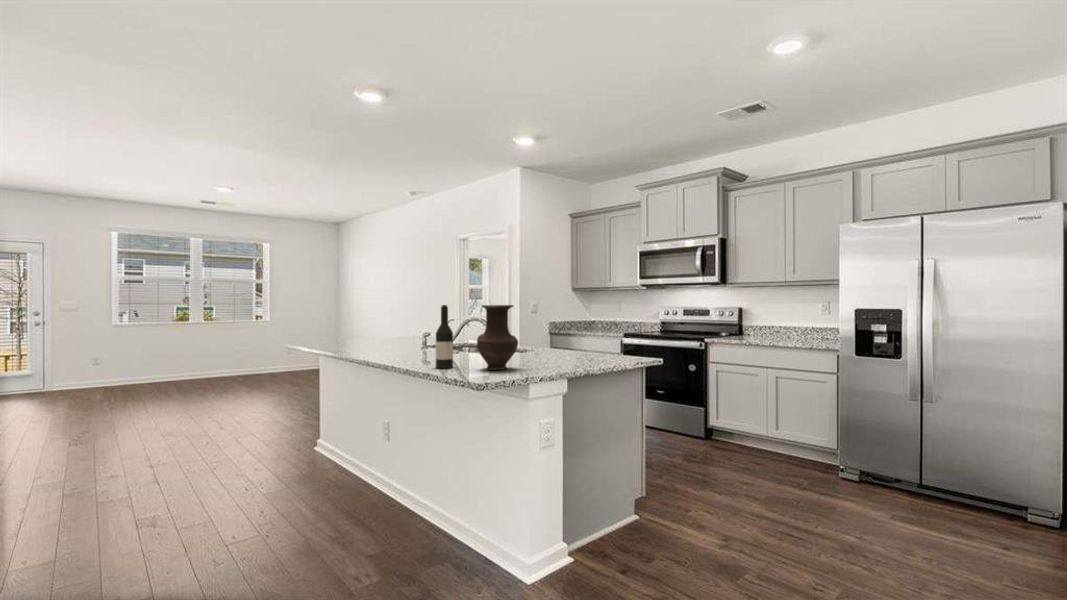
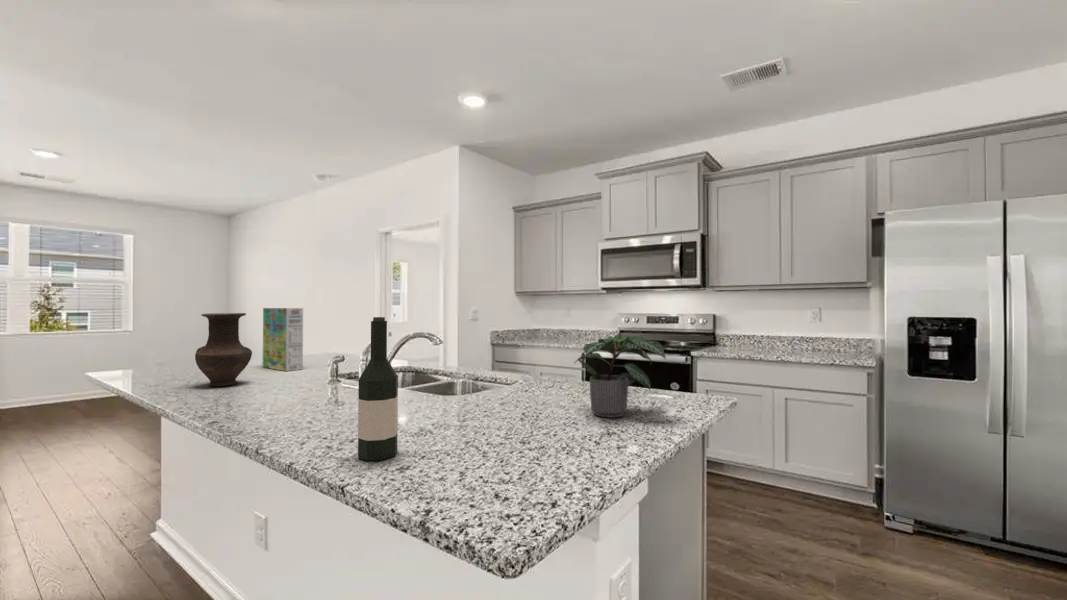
cereal box: none [379,302,404,344] -> present [263,308,303,371]
vase: present [477,305,518,370] -> present [195,313,252,386]
potted plant: none [553,316,601,362] -> present [577,333,666,417]

